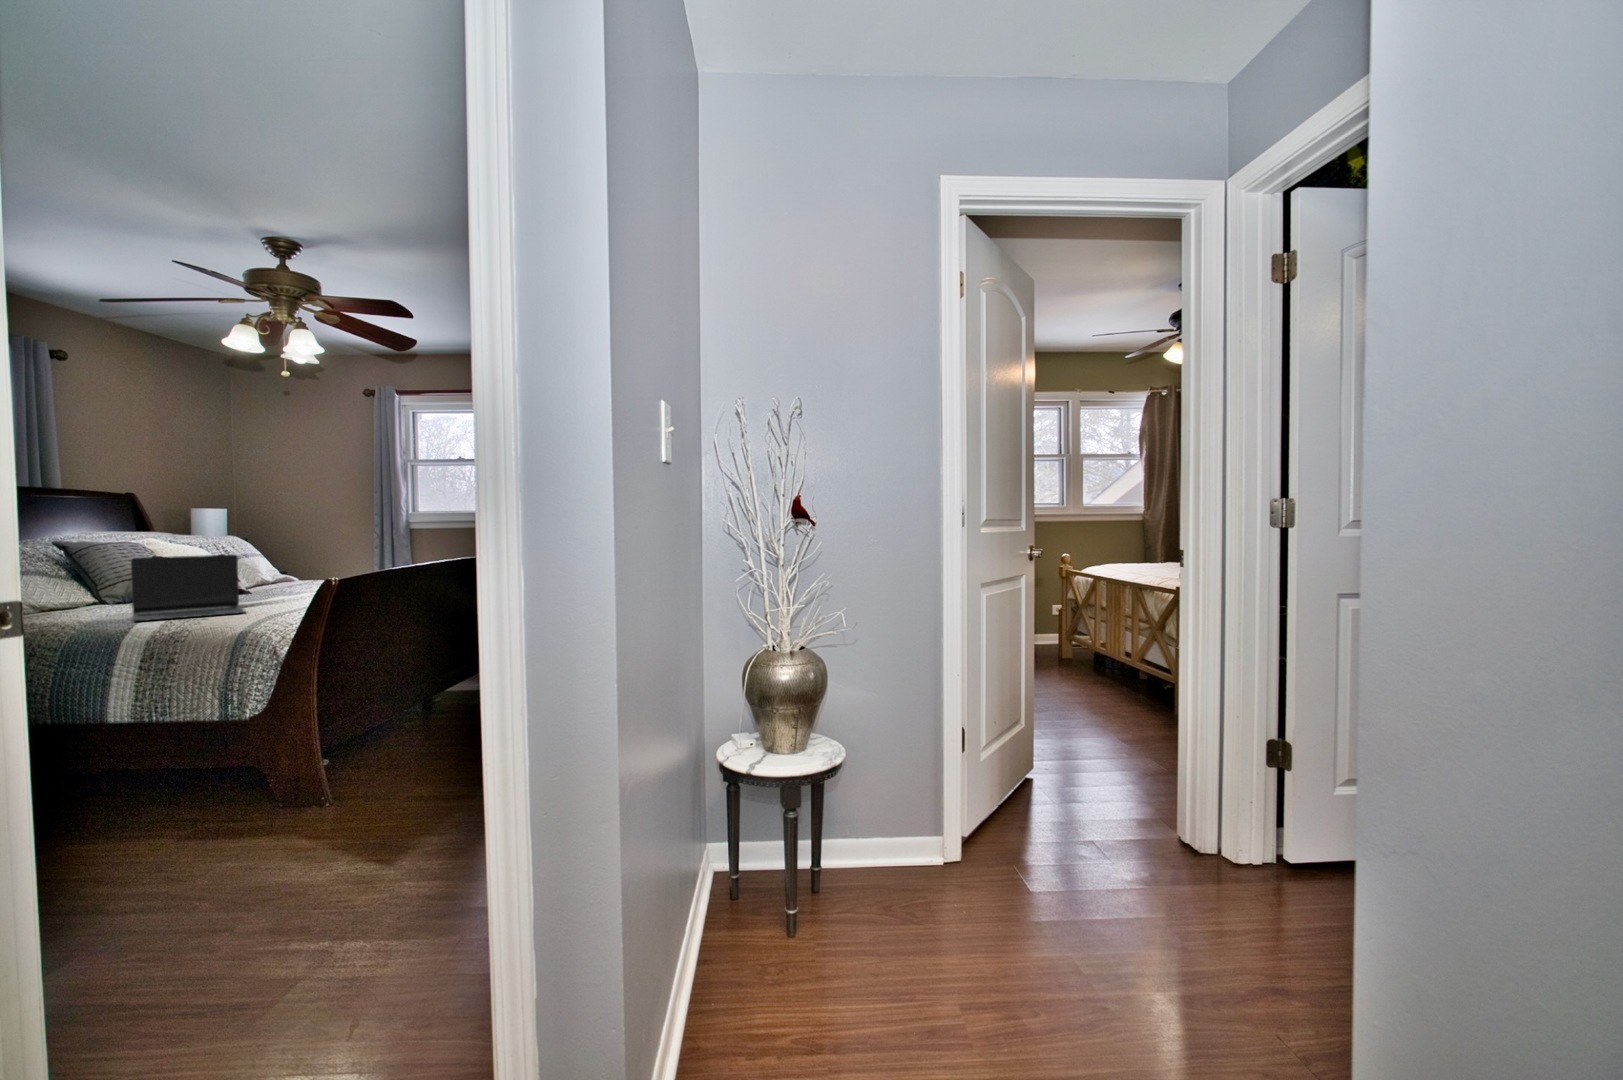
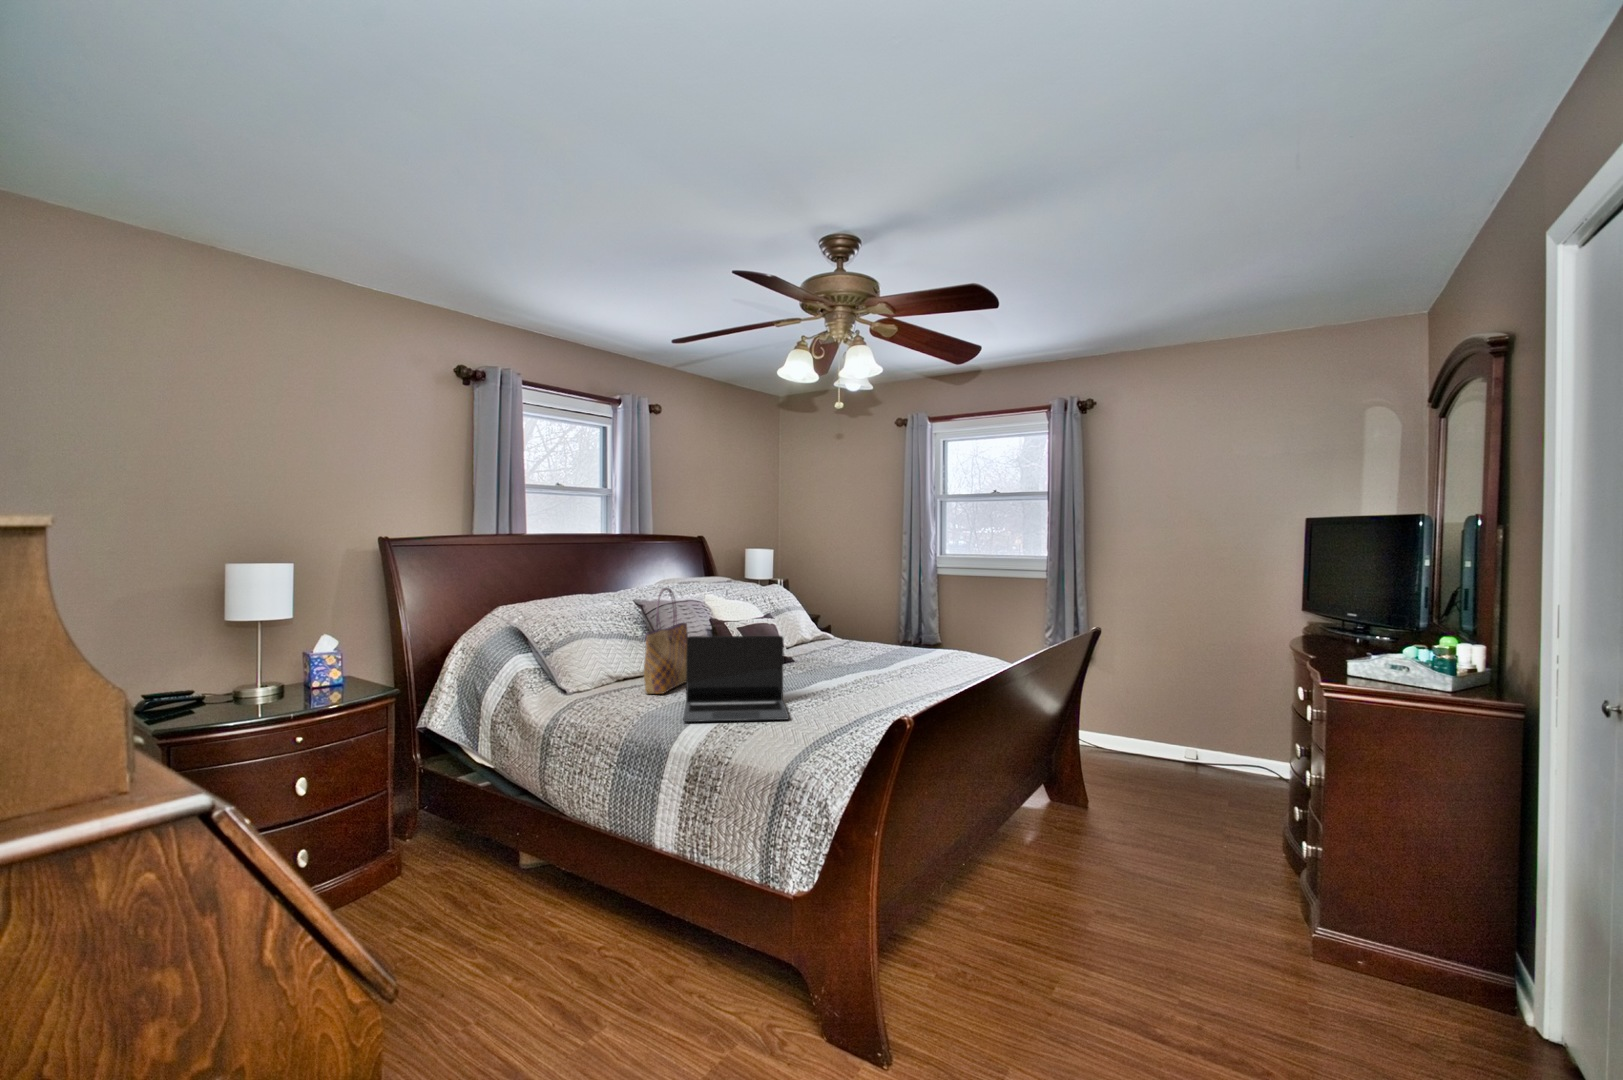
tote bag: none [77,522,136,615] -> present [644,588,688,694]

